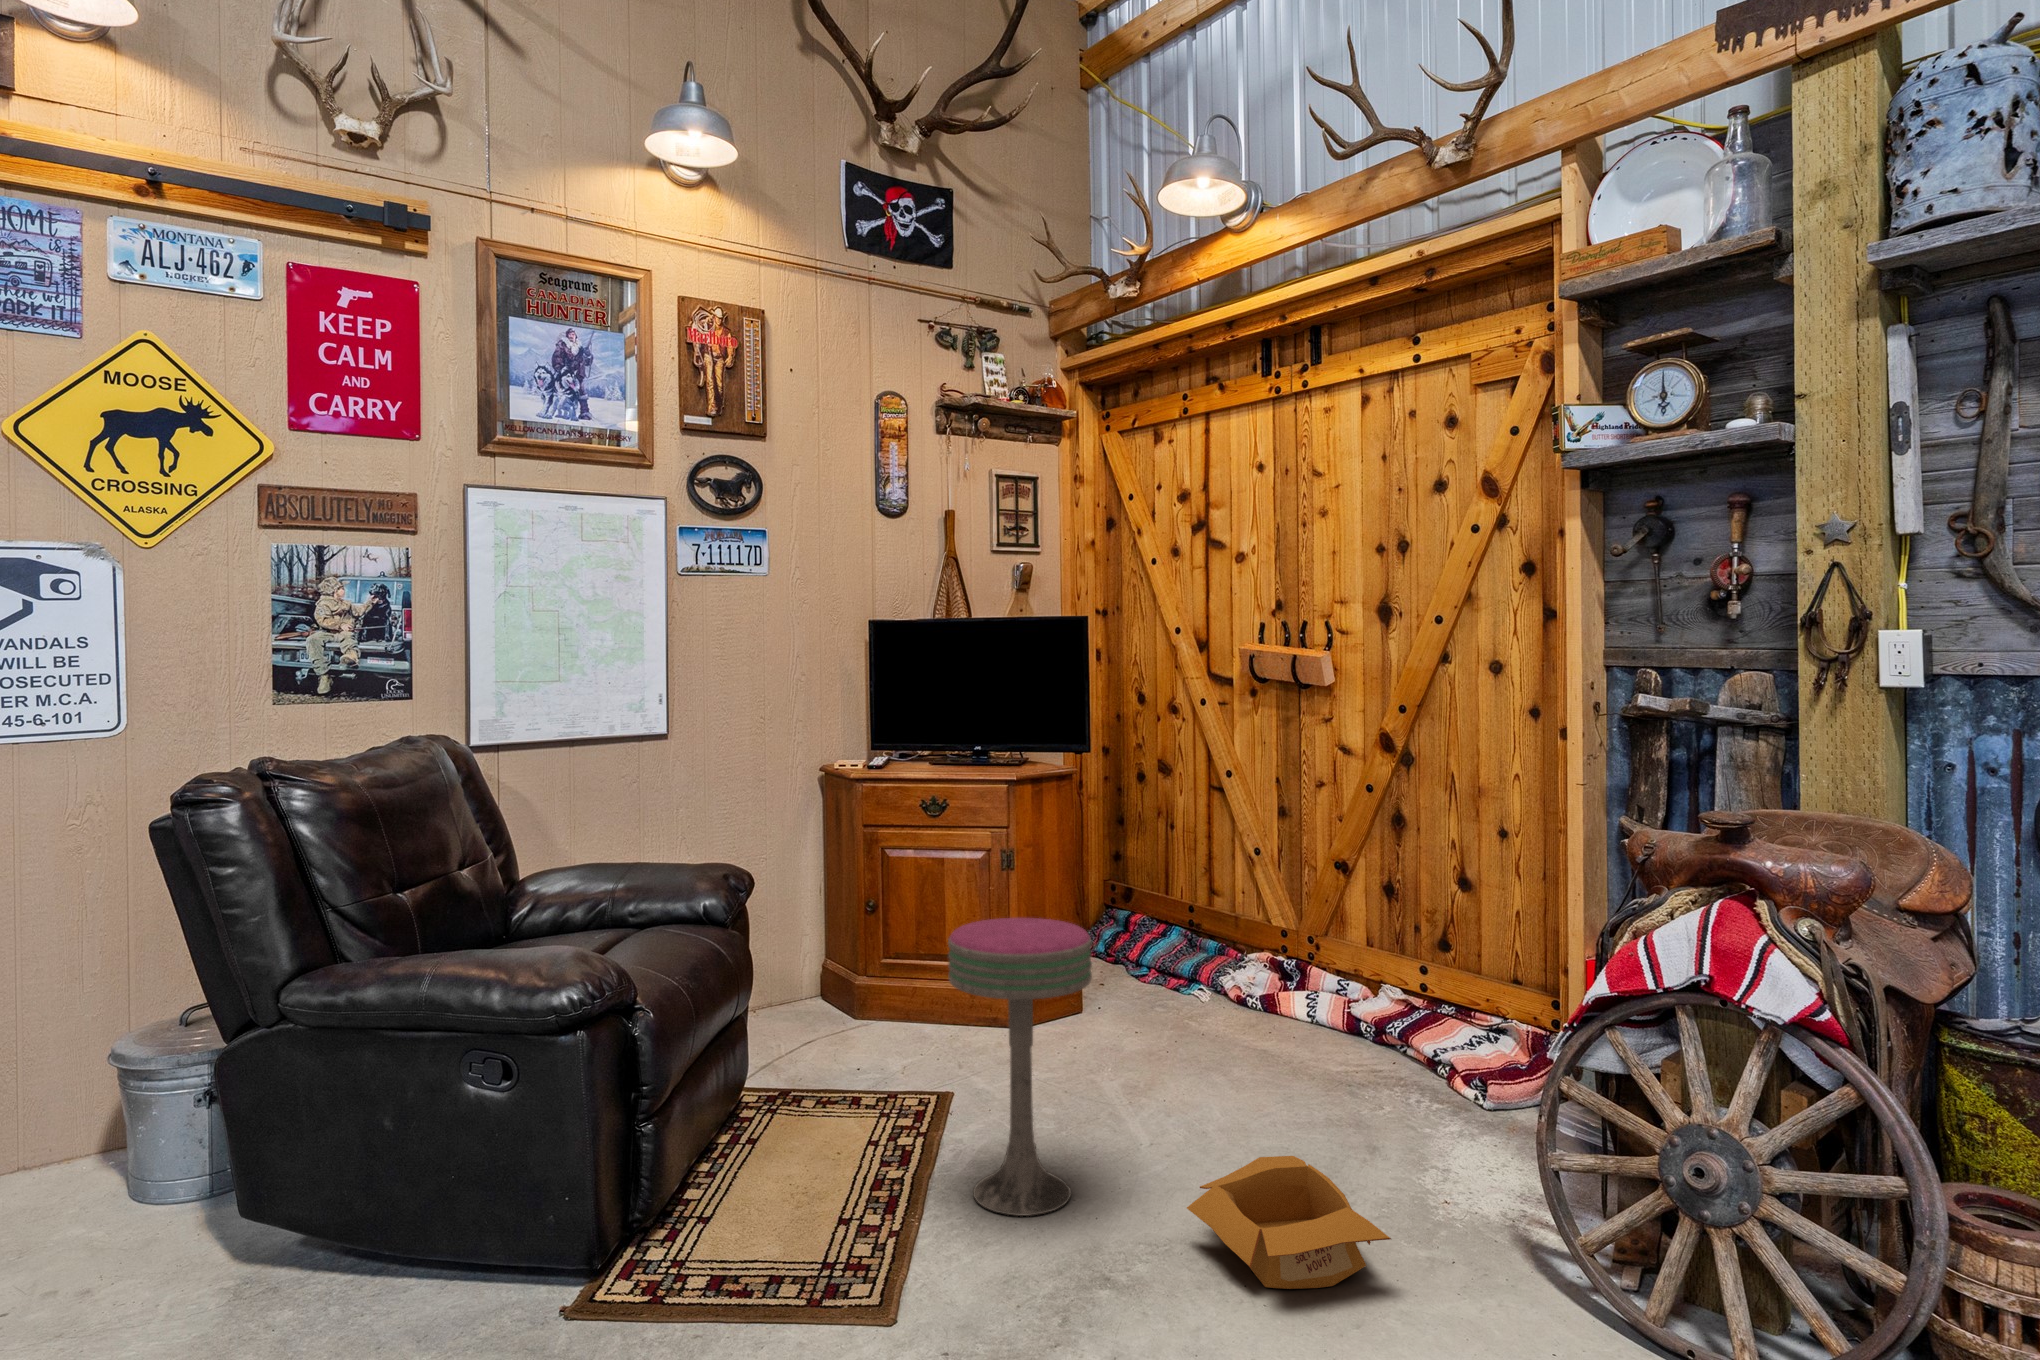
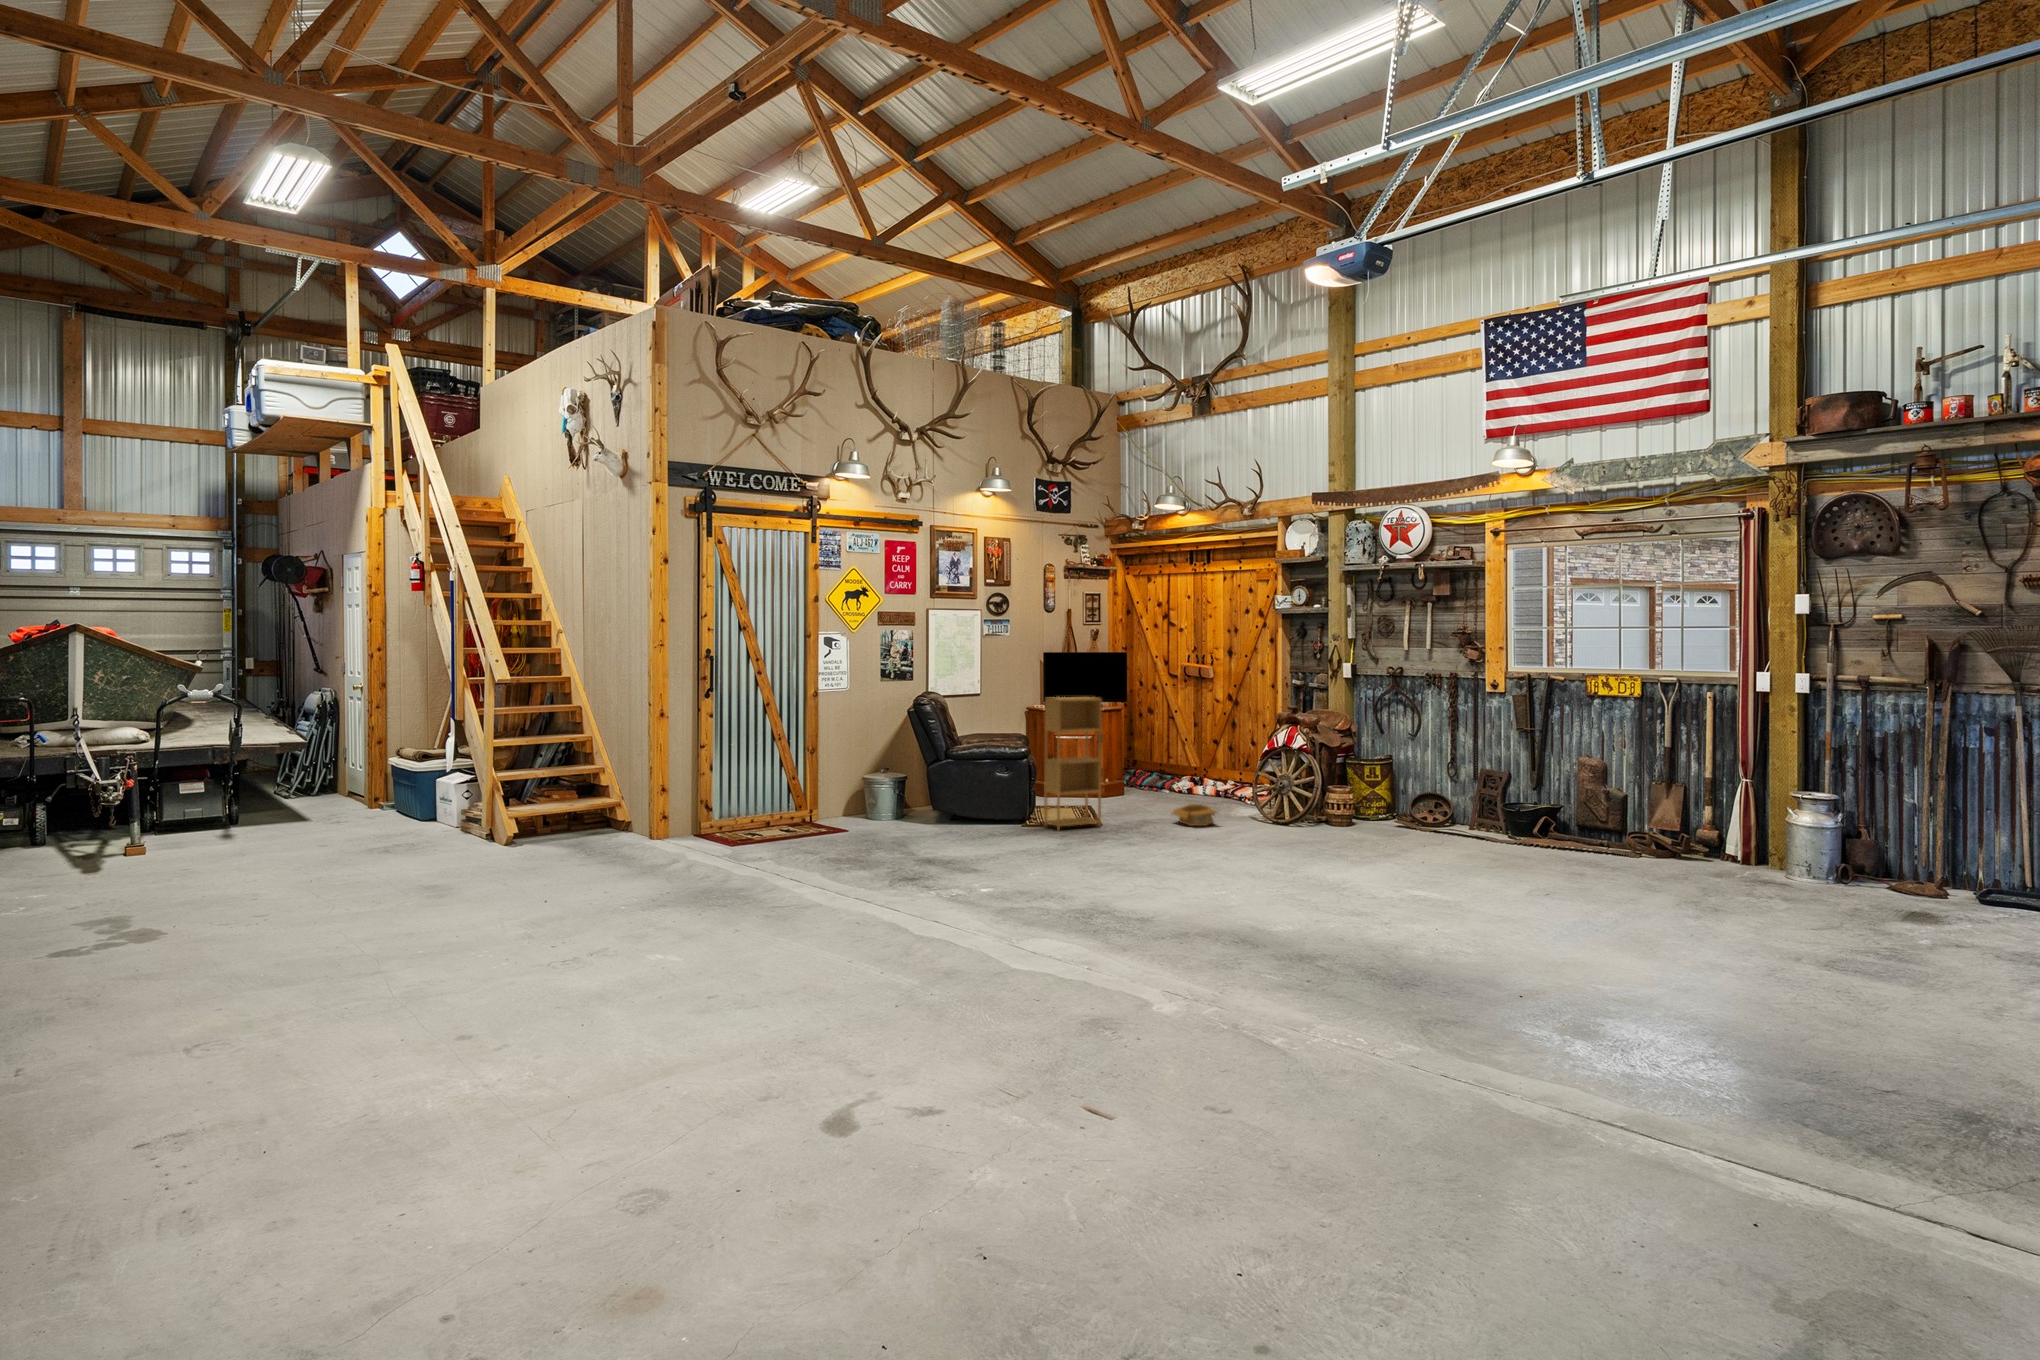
shelving unit: none [678,756,899,1328] -> present [1044,697,1102,830]
bar stool: present [948,918,1092,1216] -> none [1104,745,1144,821]

